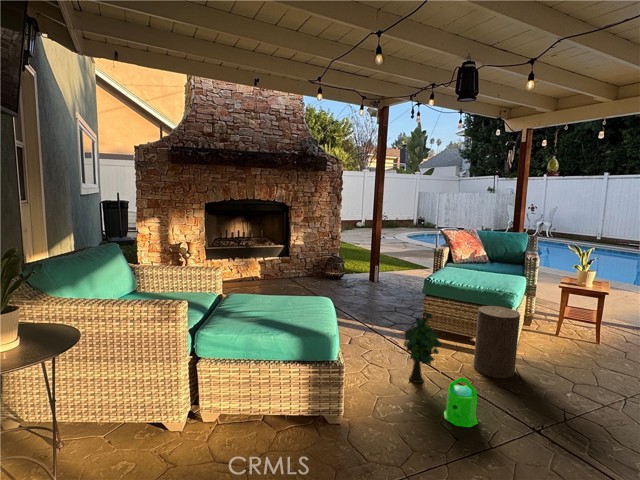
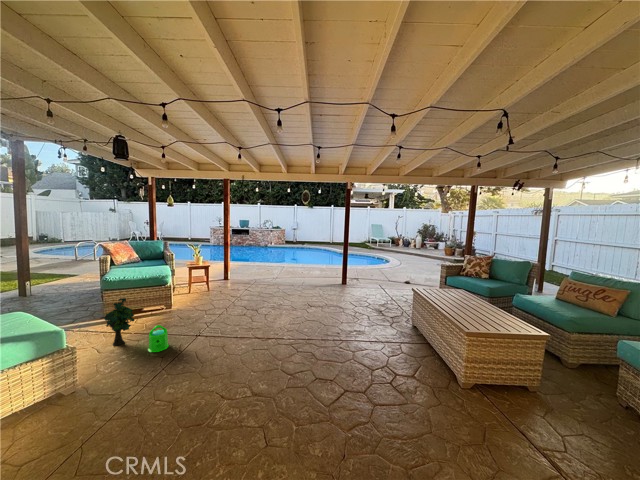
stool: present [474,306,520,378] -> none [151,284,177,324]

